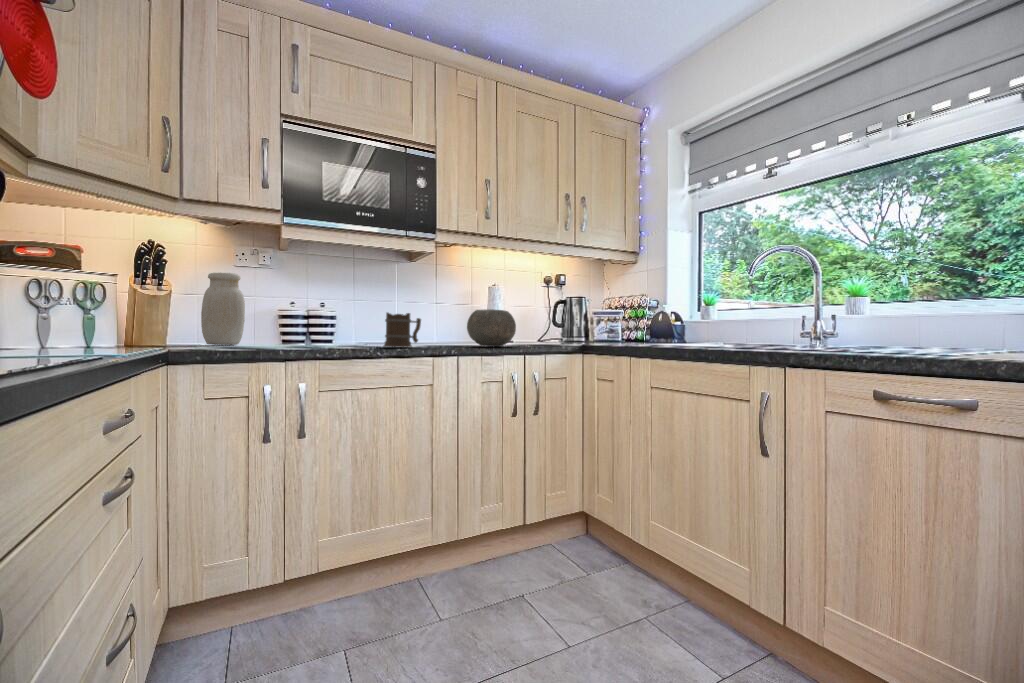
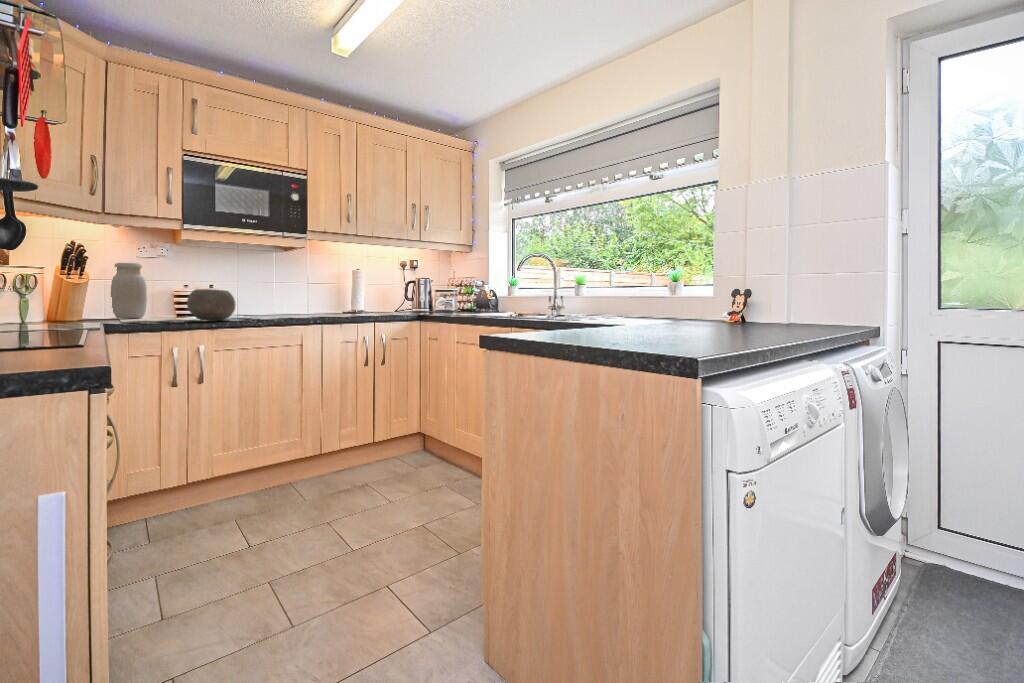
bowl: present [467,309,516,347] -> present [187,289,235,321]
mug: present [384,313,421,347] -> none [258,294,287,319]

